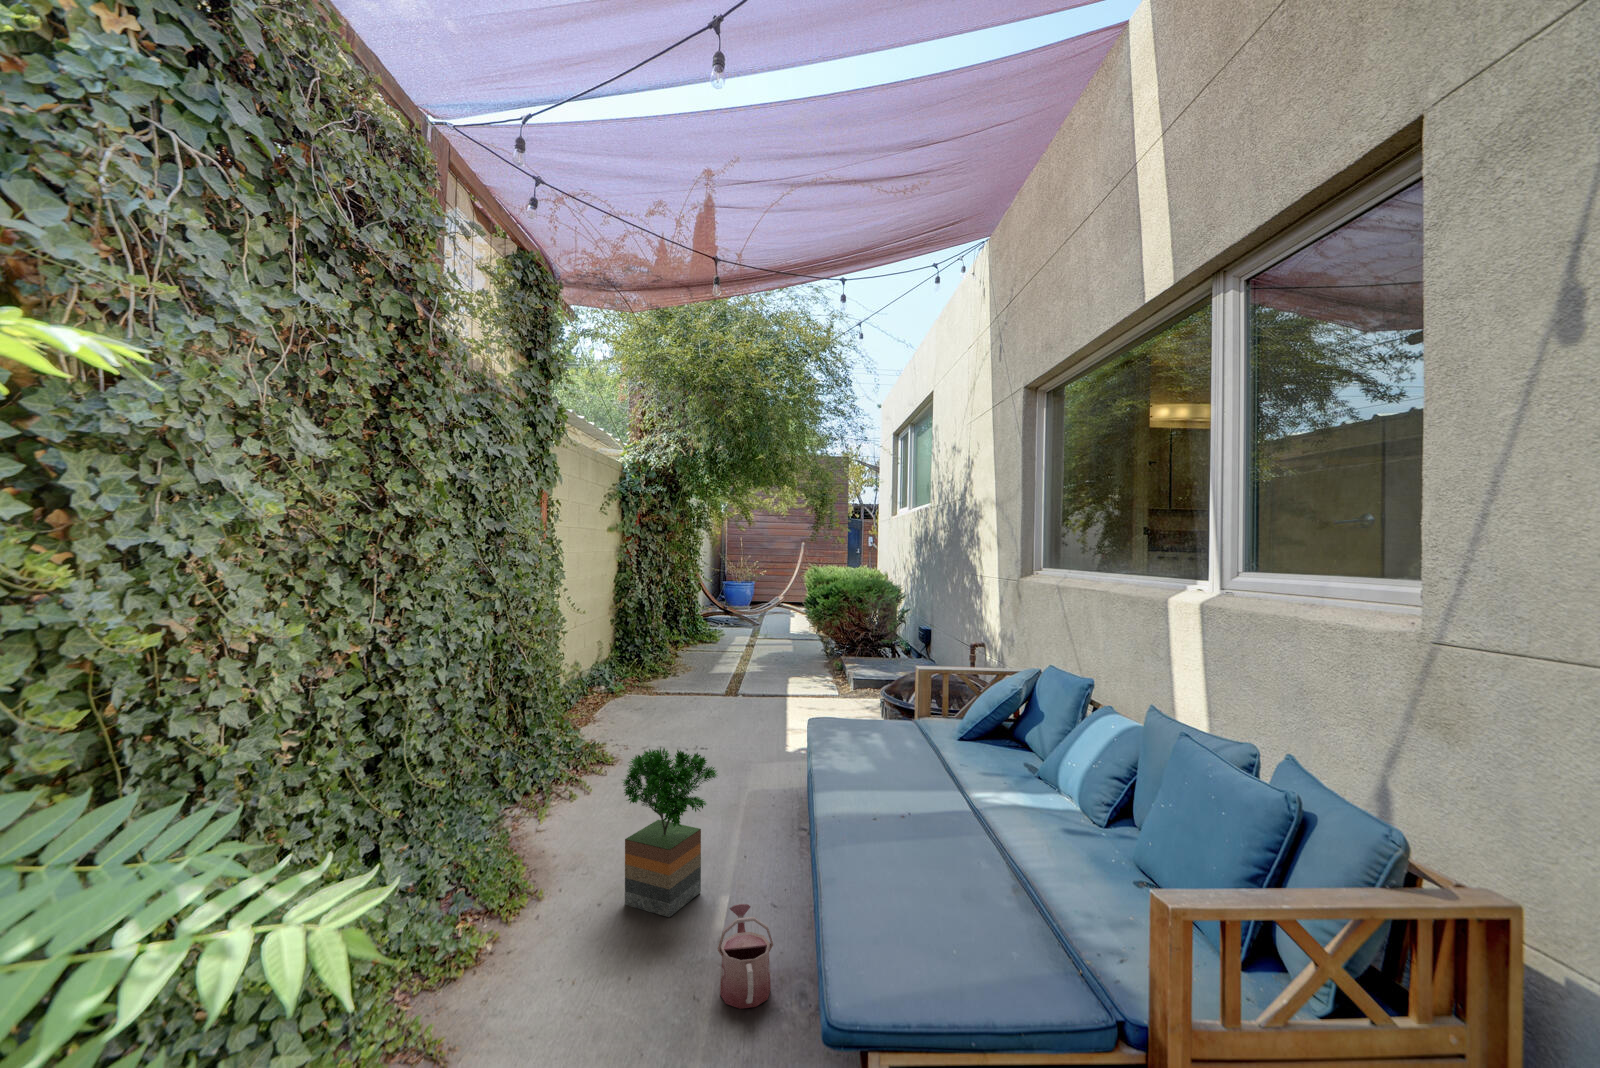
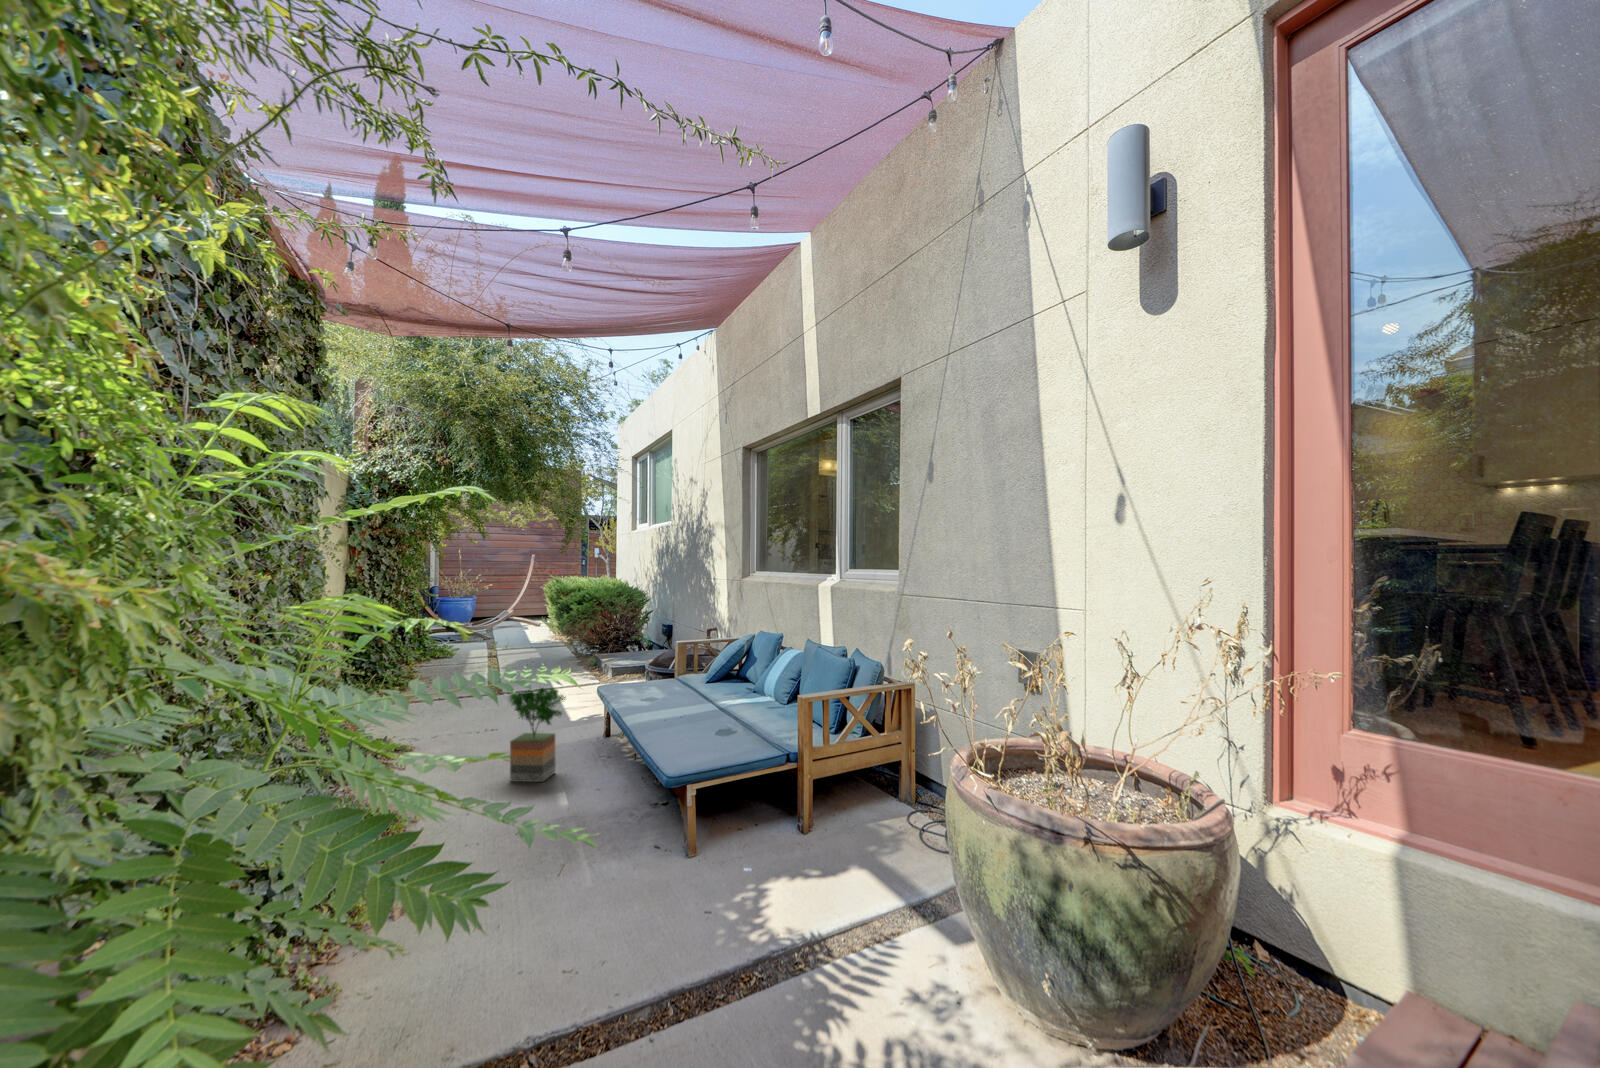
watering can: present [717,904,773,1009] -> none [588,757,618,801]

